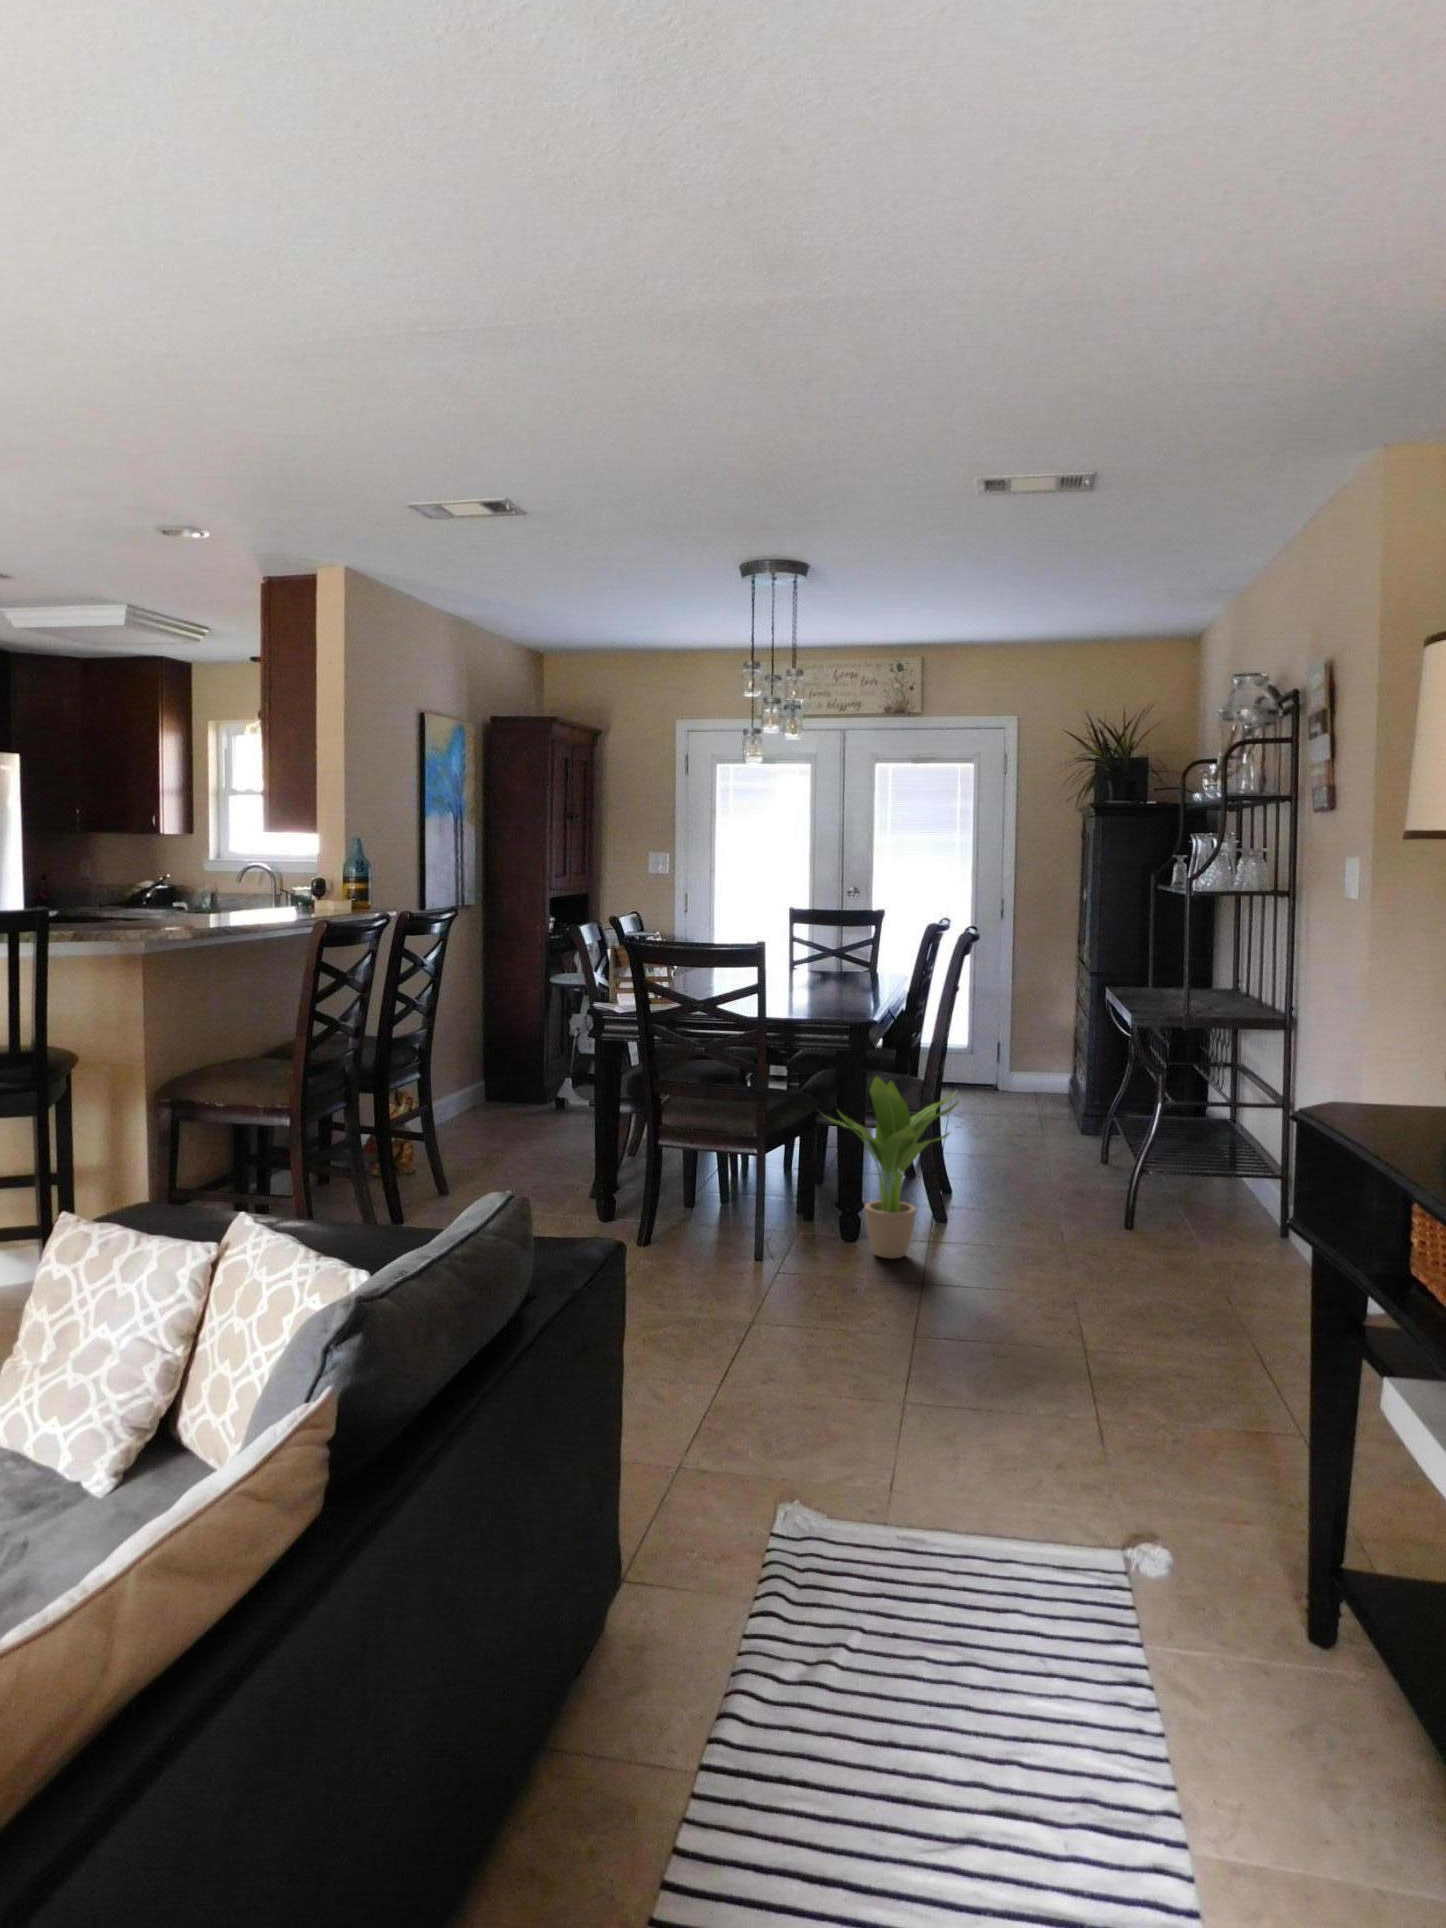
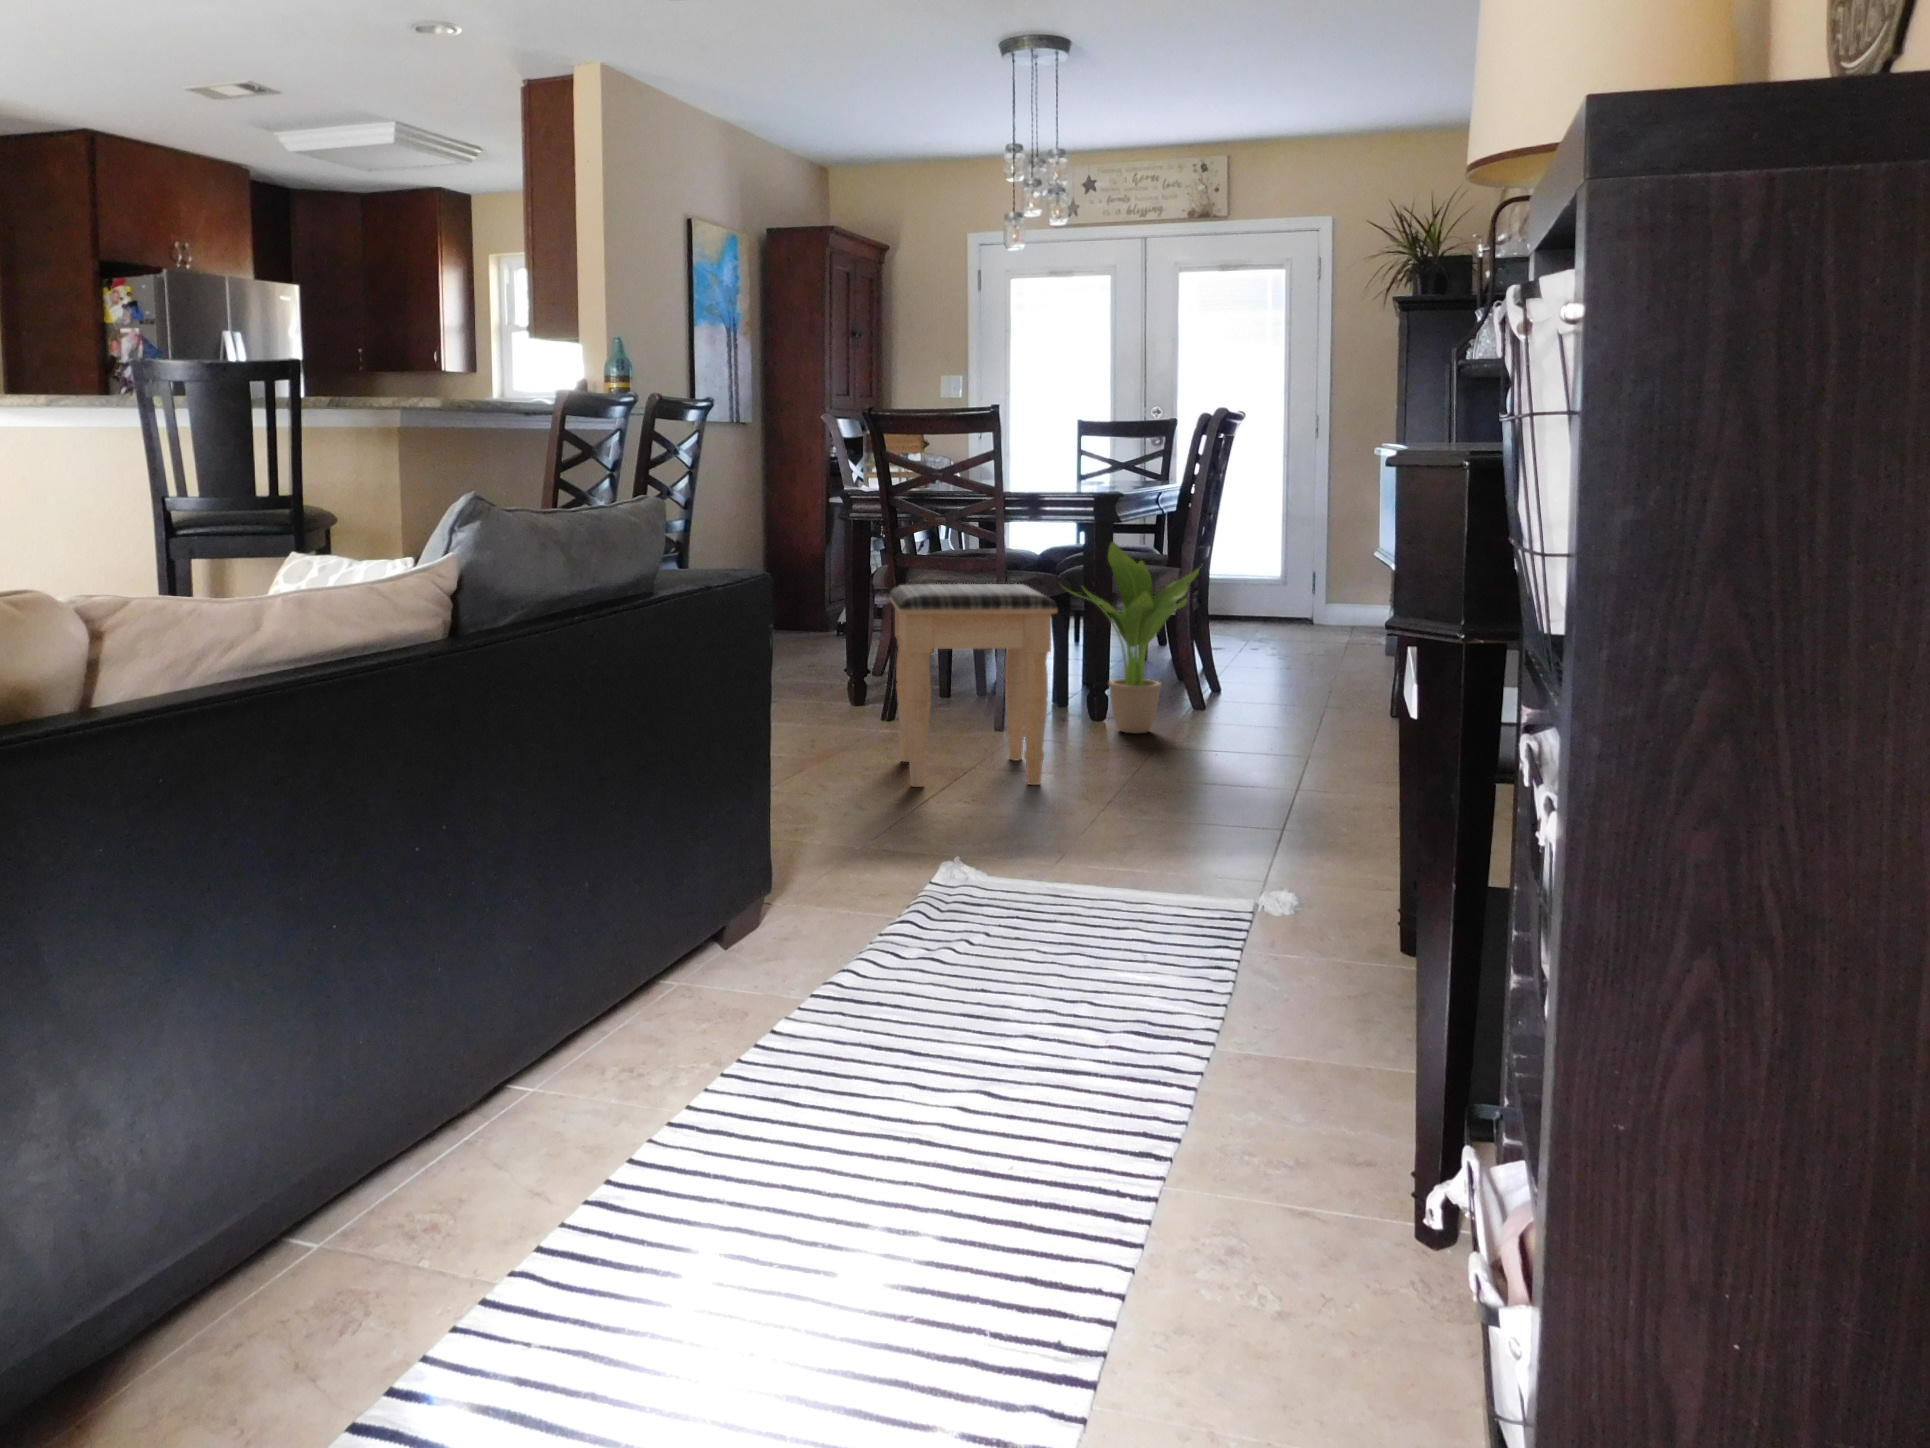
footstool: none [662,1126,844,1351] -> present [889,584,1058,787]

